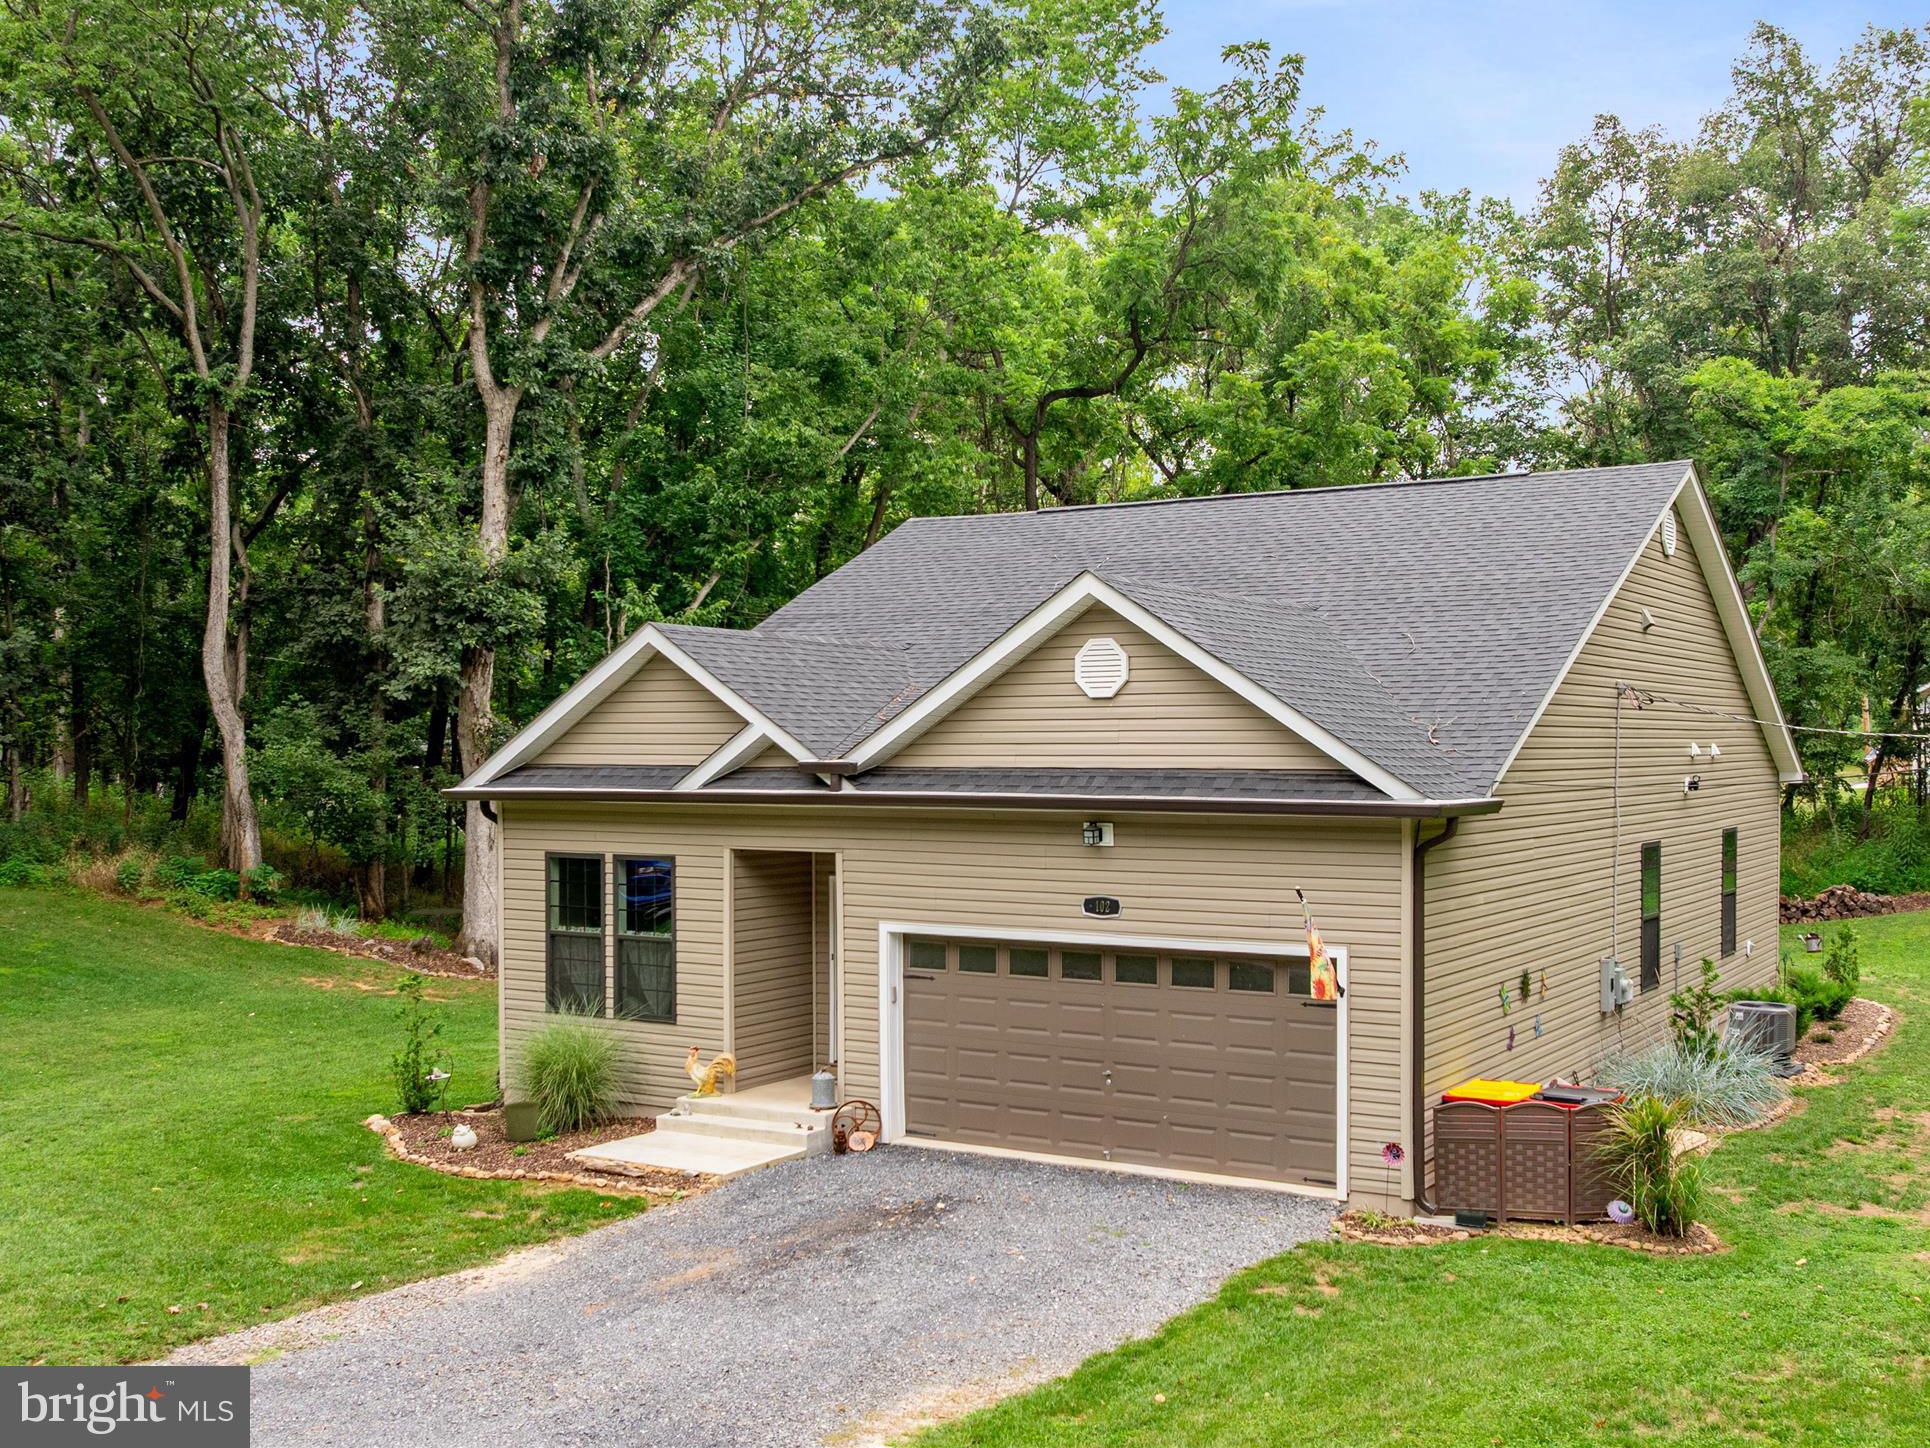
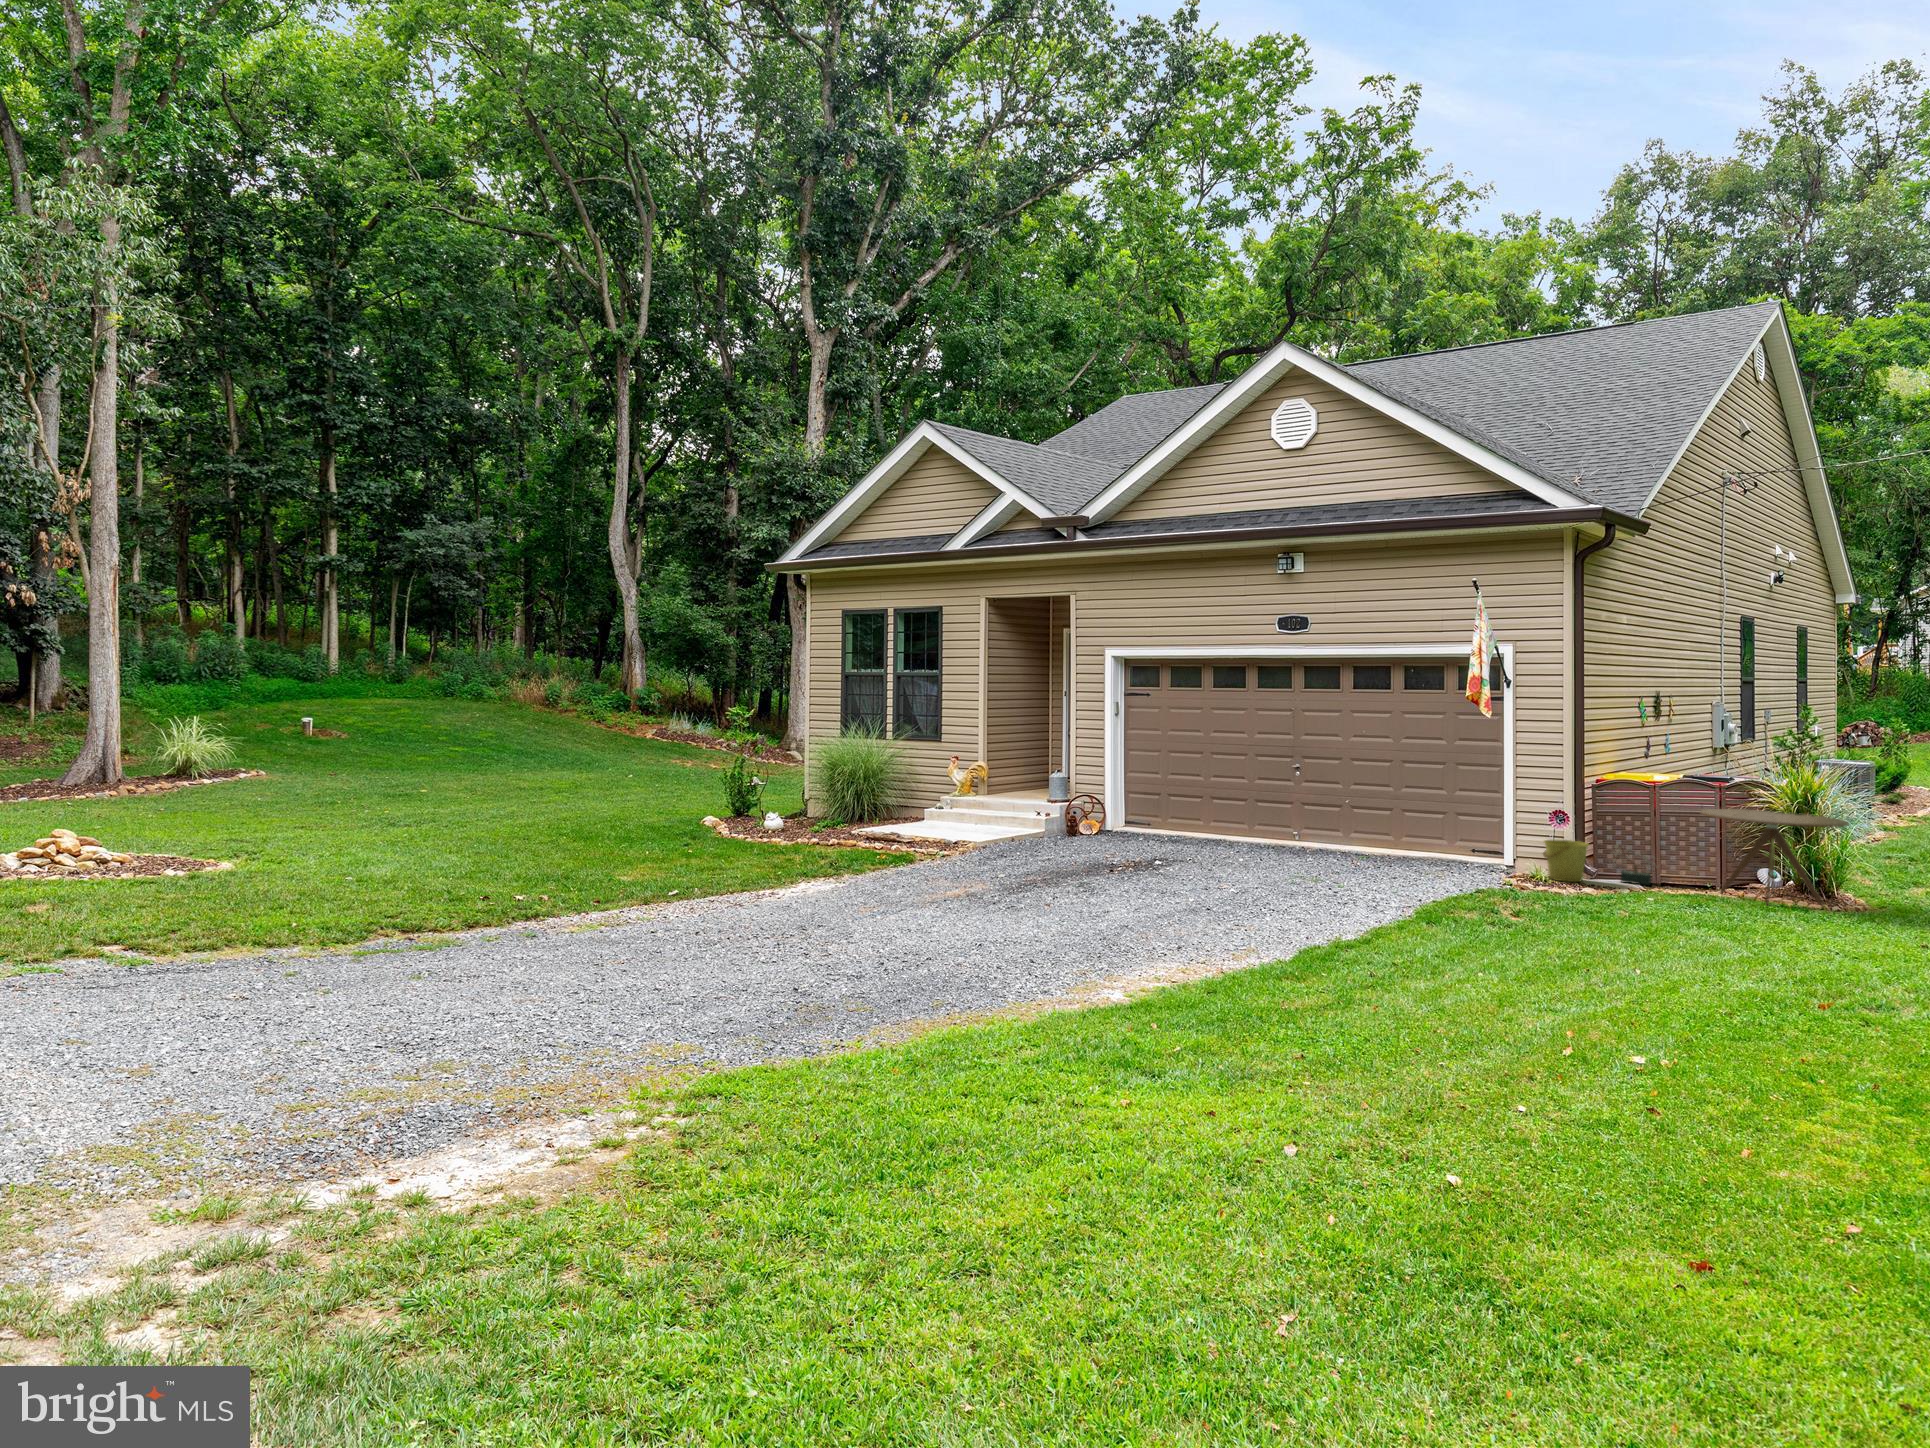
round table: present [410,908,464,945] -> present [1701,809,1849,905]
bucket: present [501,1101,540,1141] -> present [1543,839,1589,882]

